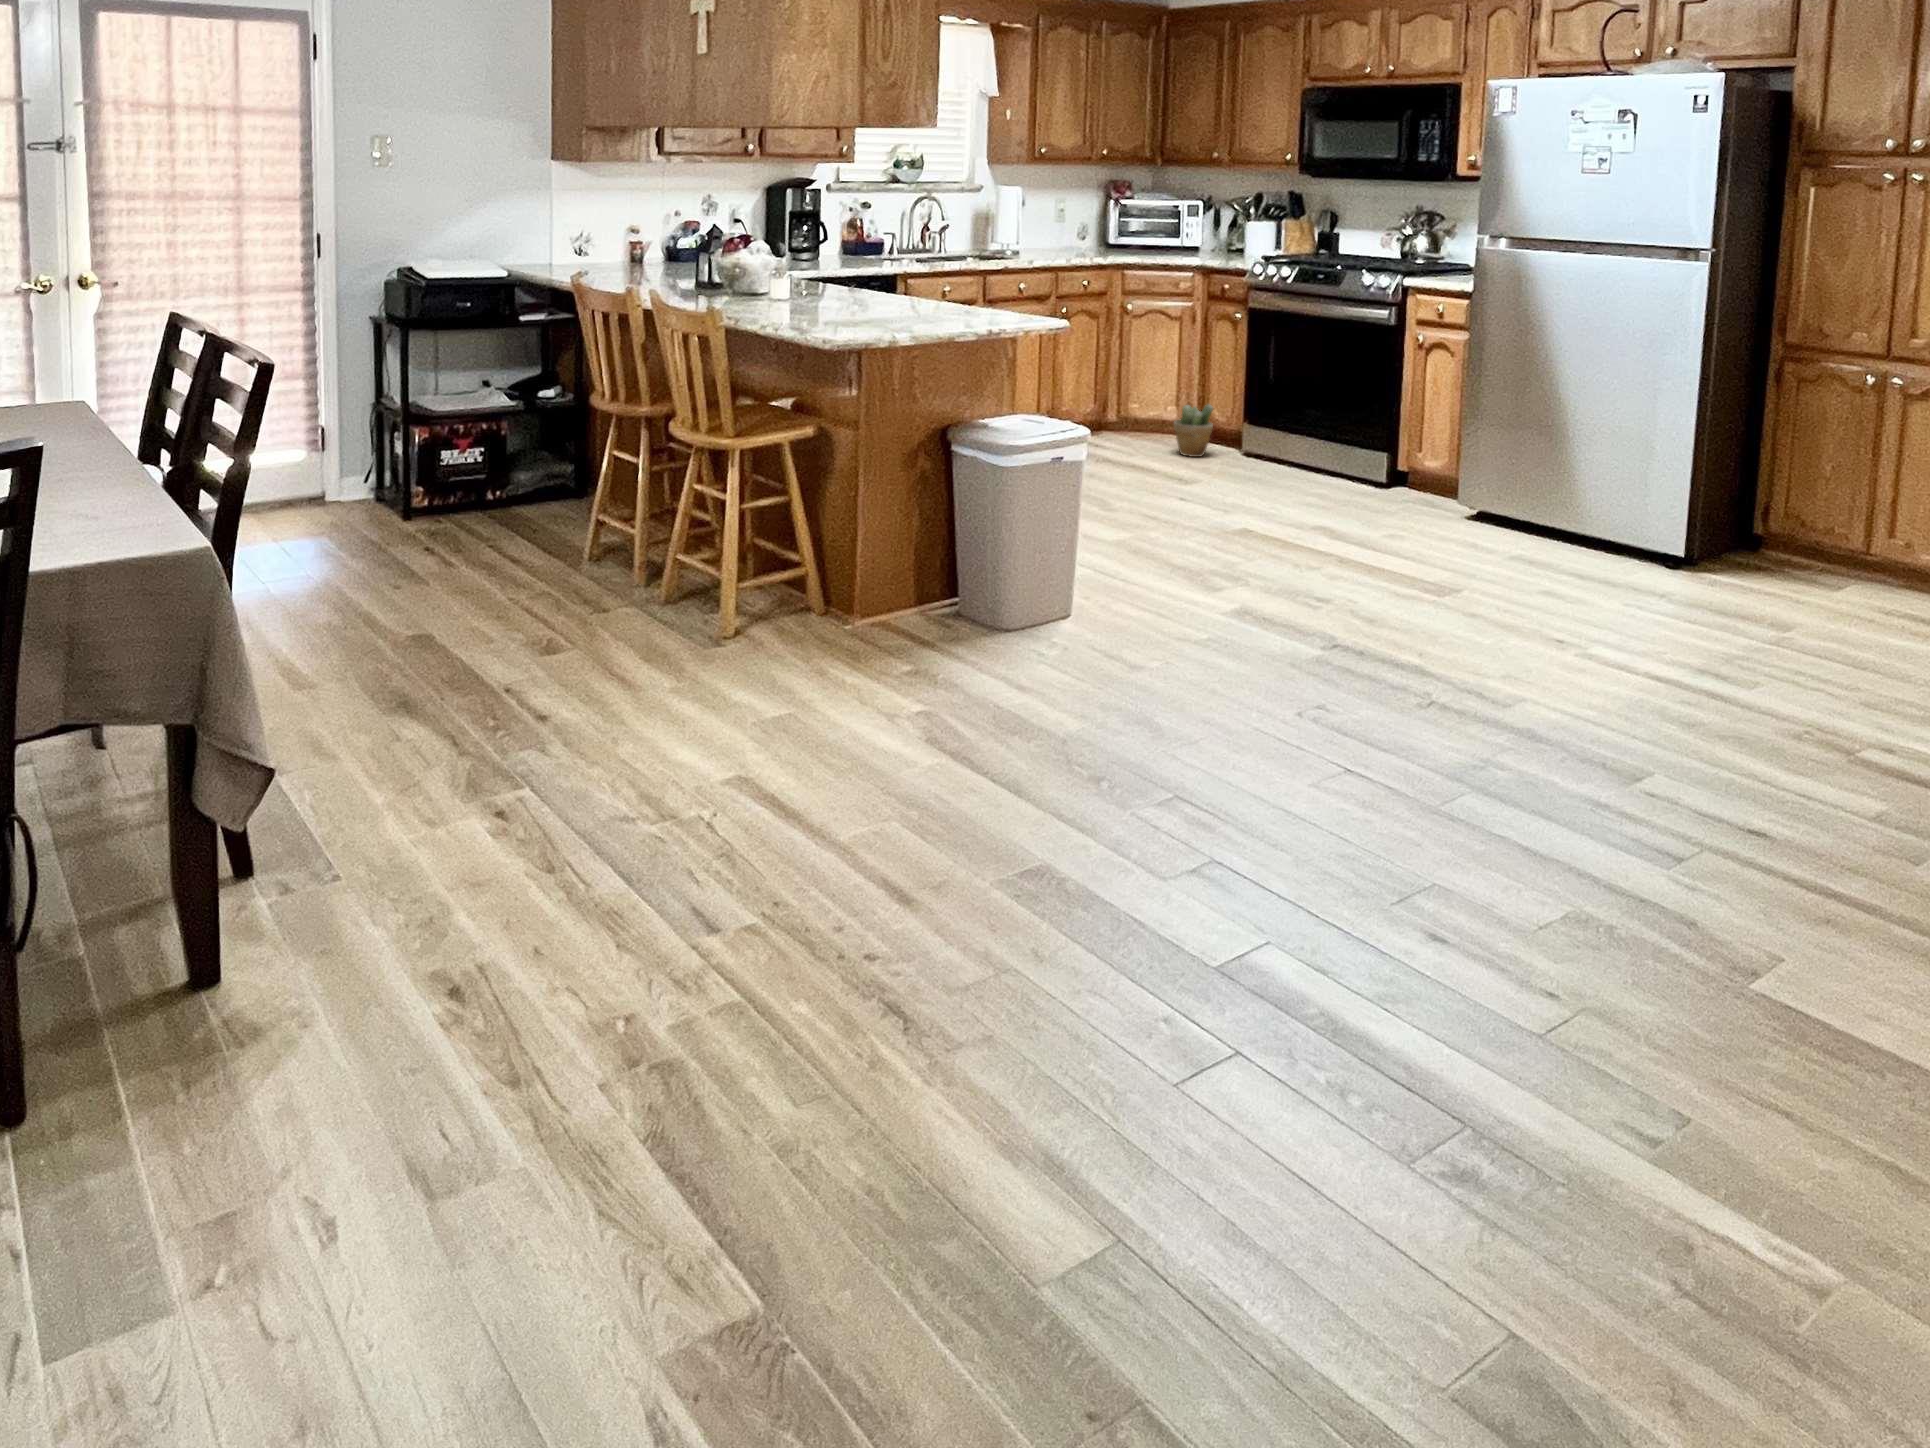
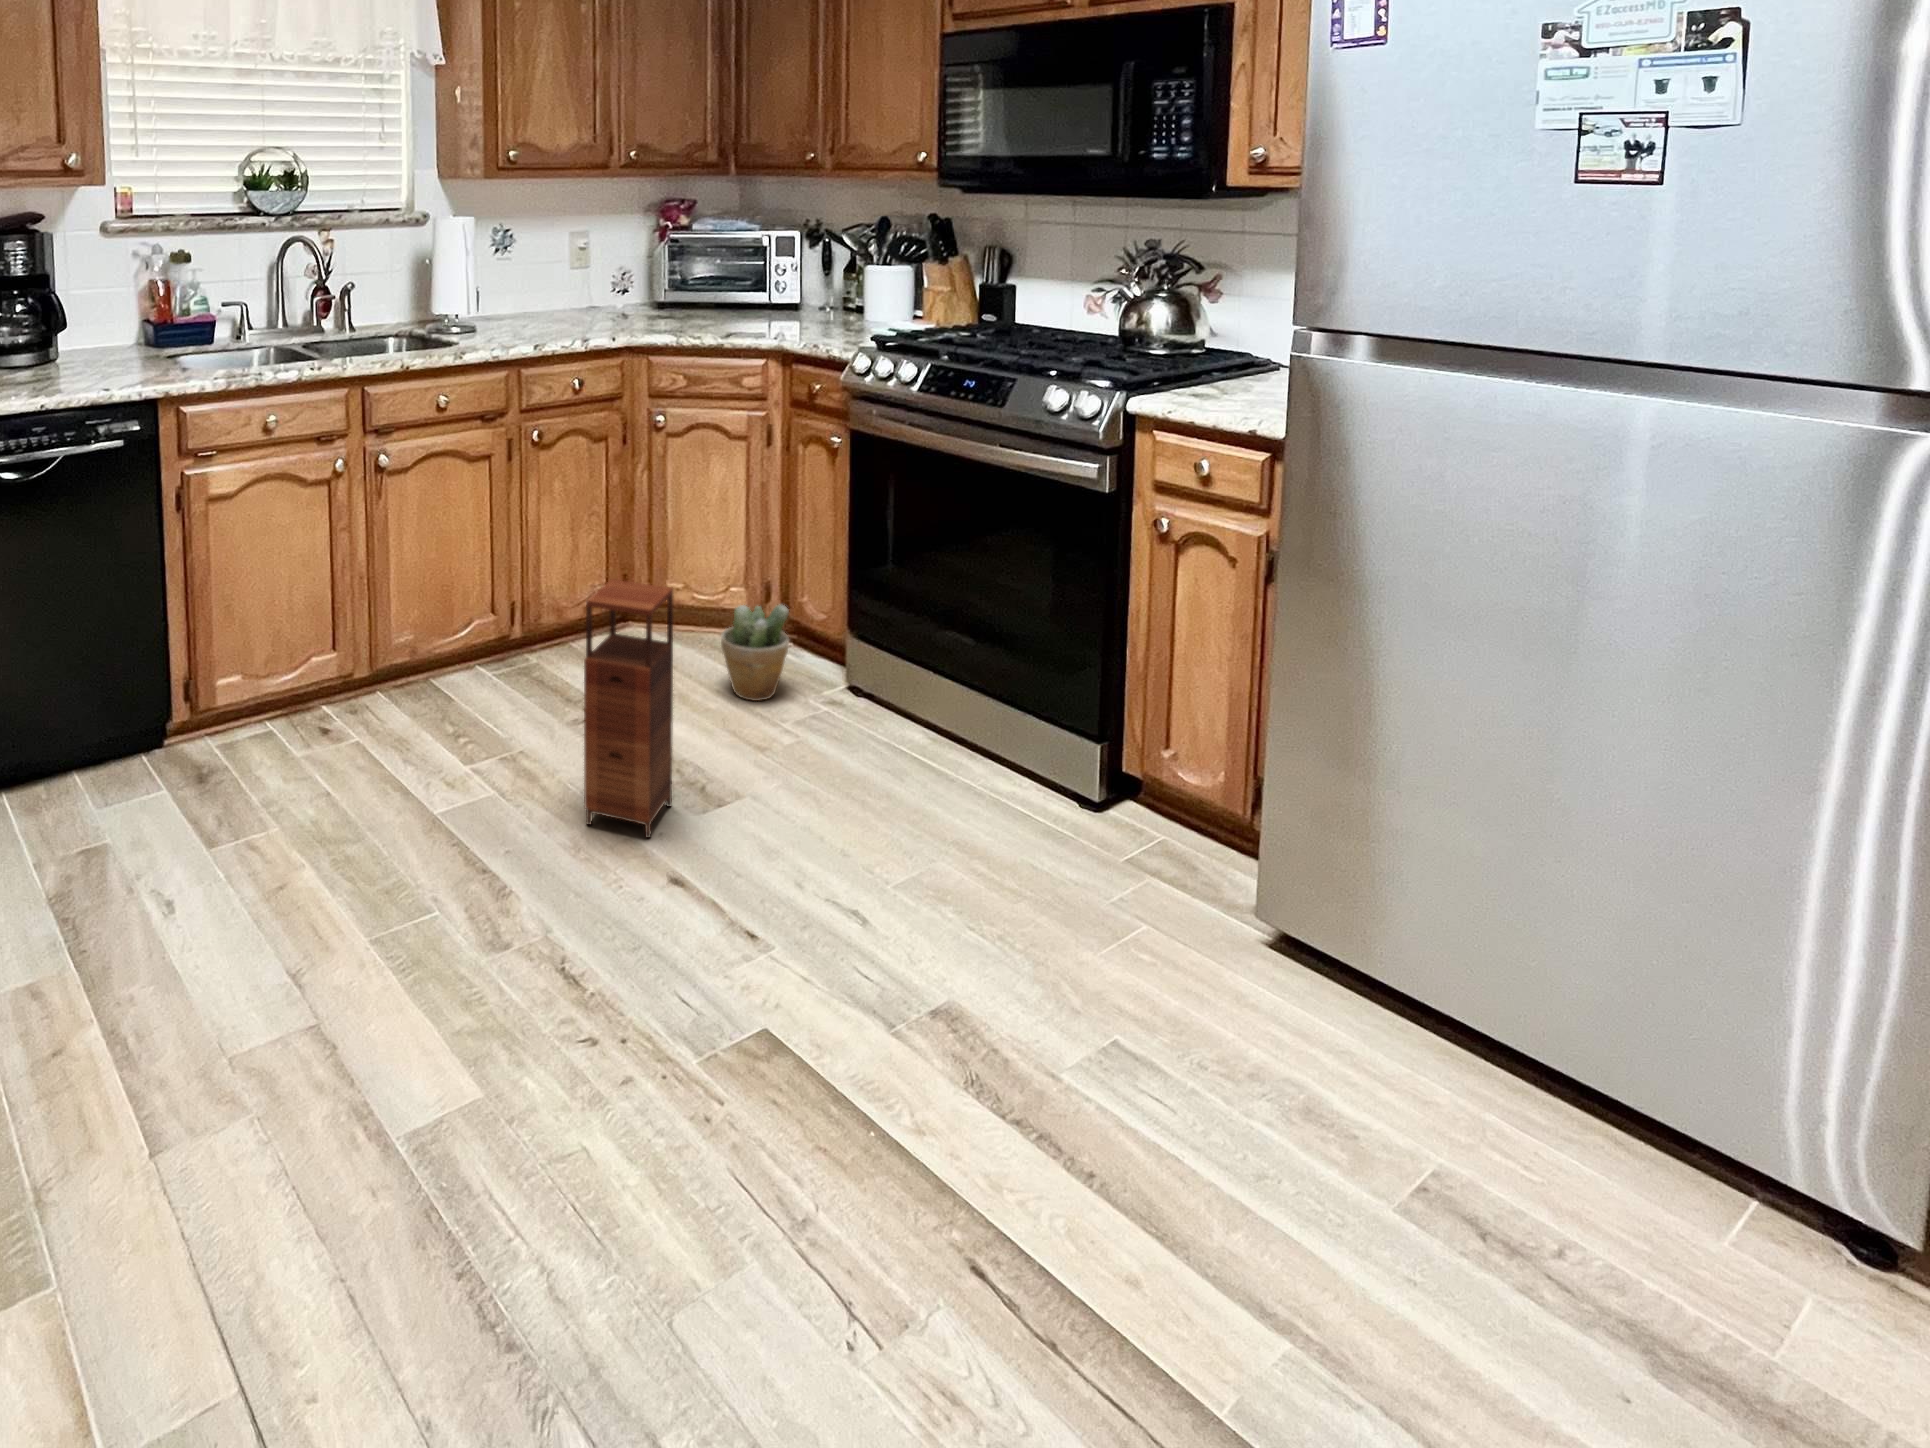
storage cabinet: none [1130,368,1174,490] -> present [584,579,673,838]

